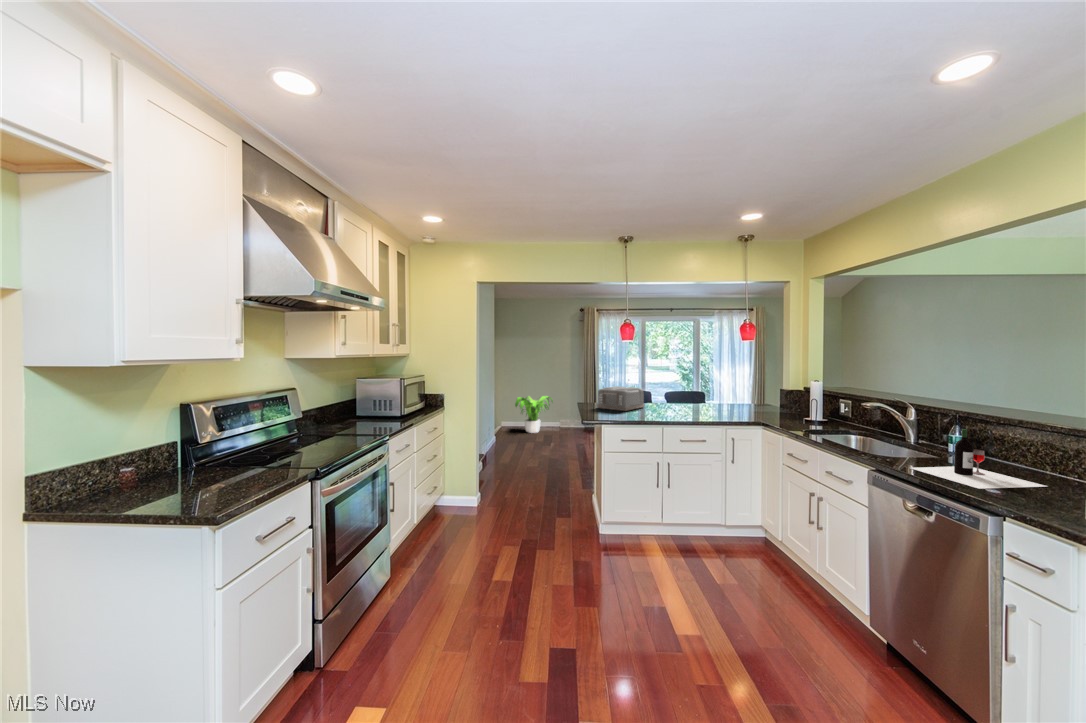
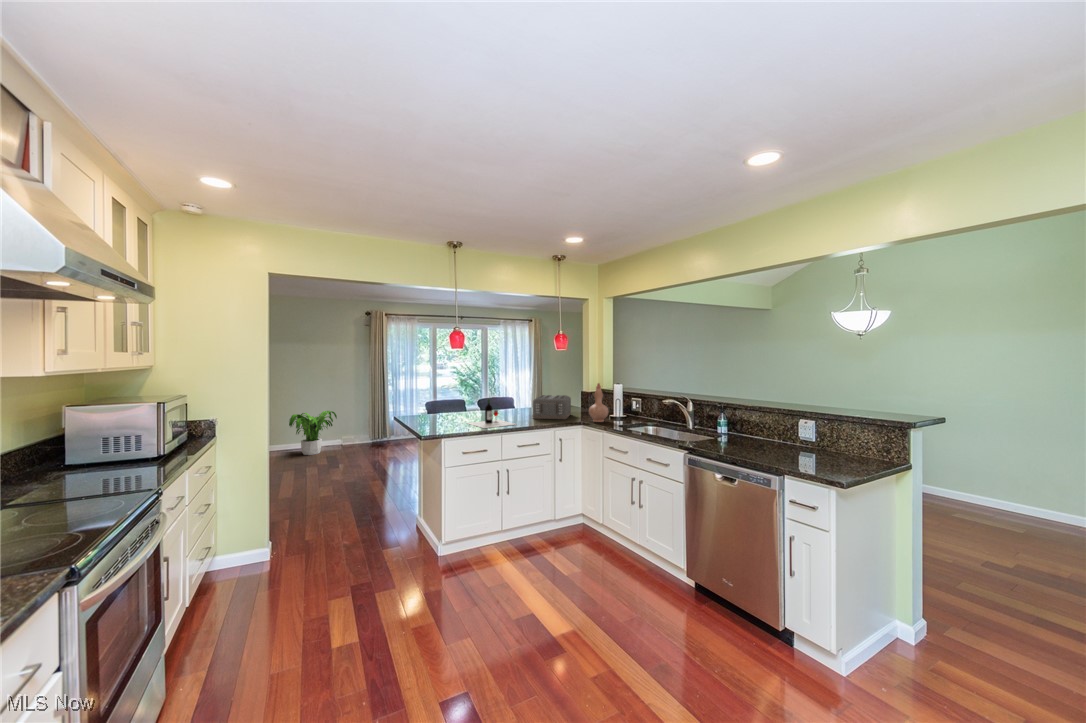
vase: none [773,379,799,425] -> present [589,383,608,422]
toaster: present [597,386,644,411] -> present [532,395,571,419]
wine bottle: present [911,429,1047,489] -> present [468,399,514,428]

